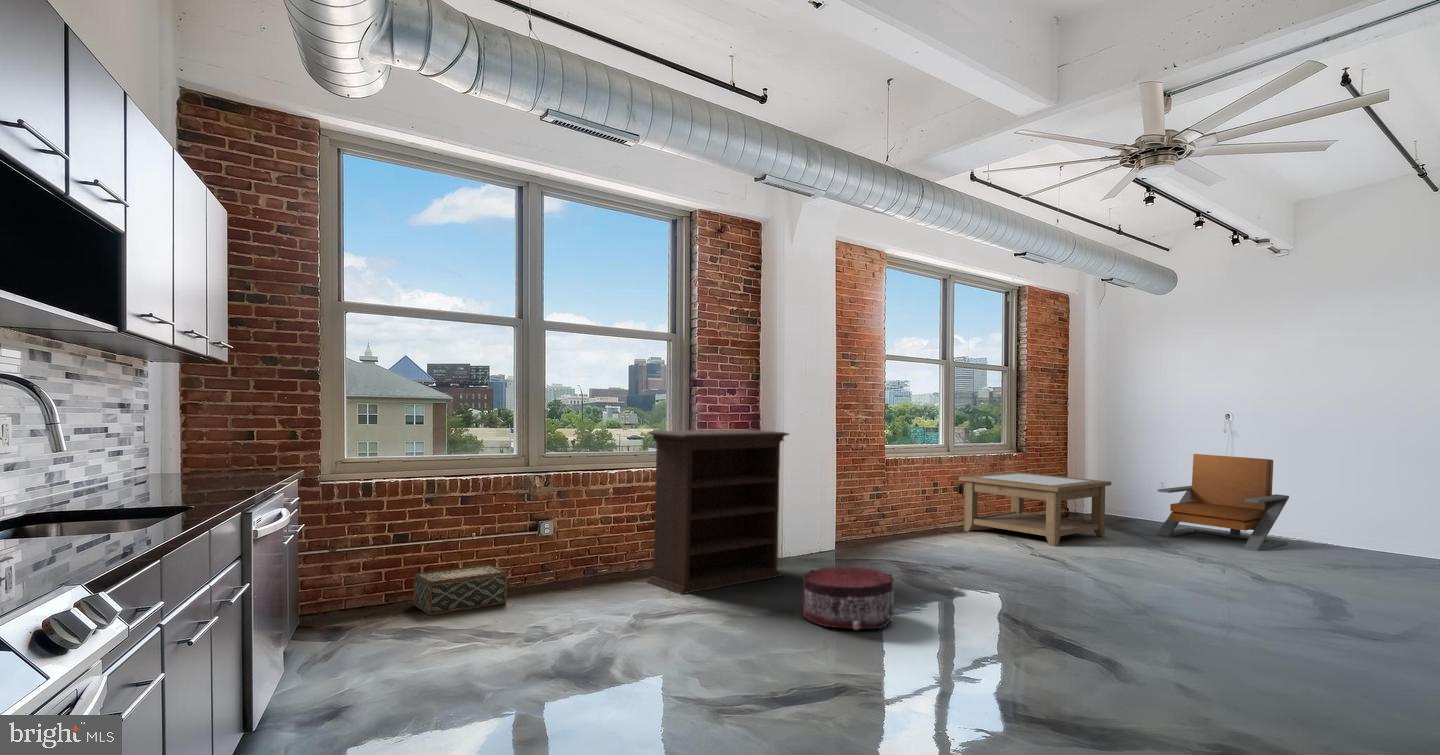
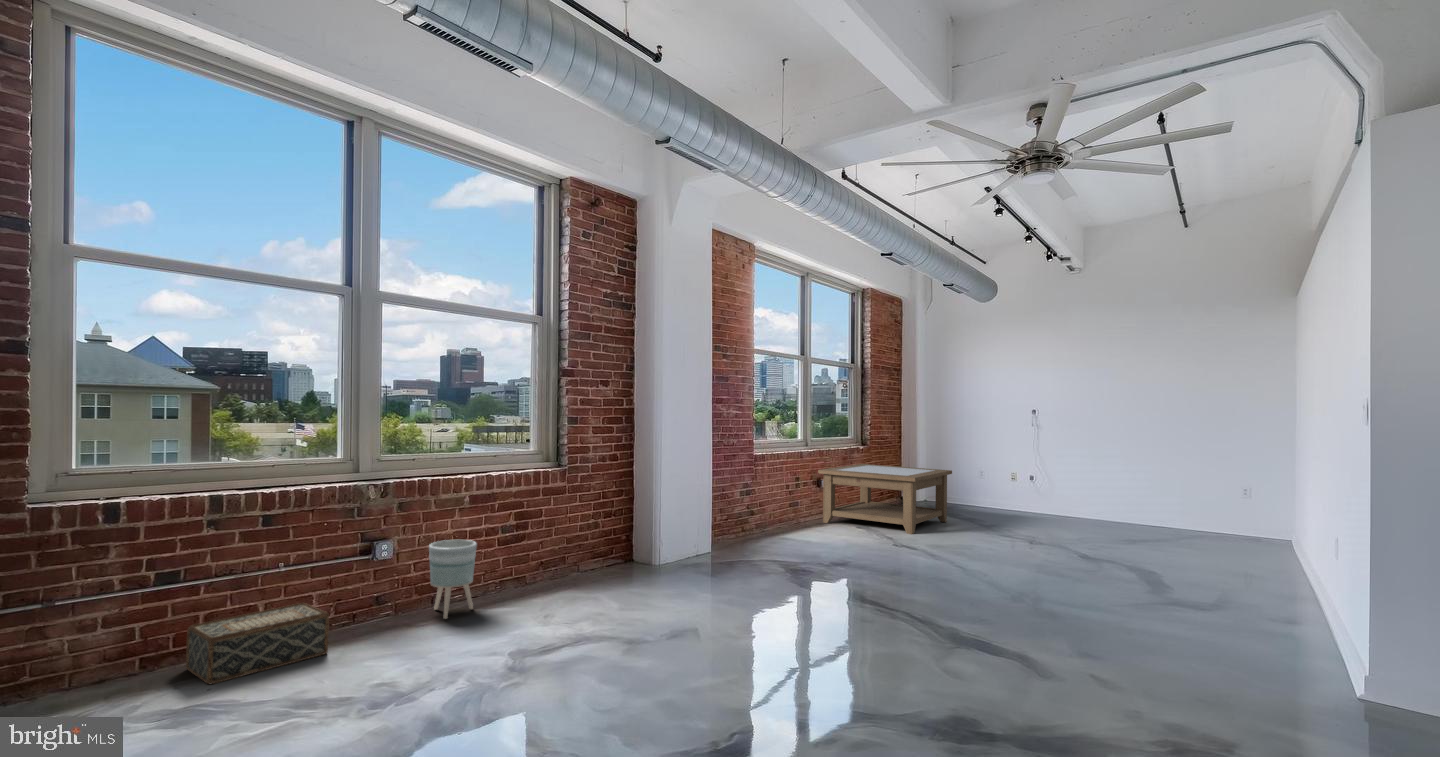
bookshelf: present [647,430,789,594] -> none [513,426,675,620]
lounge chair: present [1157,454,1289,551] -> none [988,443,1093,529]
planter: none [580,524,617,587] -> present [429,540,477,619]
pouf: present [803,566,894,630] -> none [708,574,813,653]

